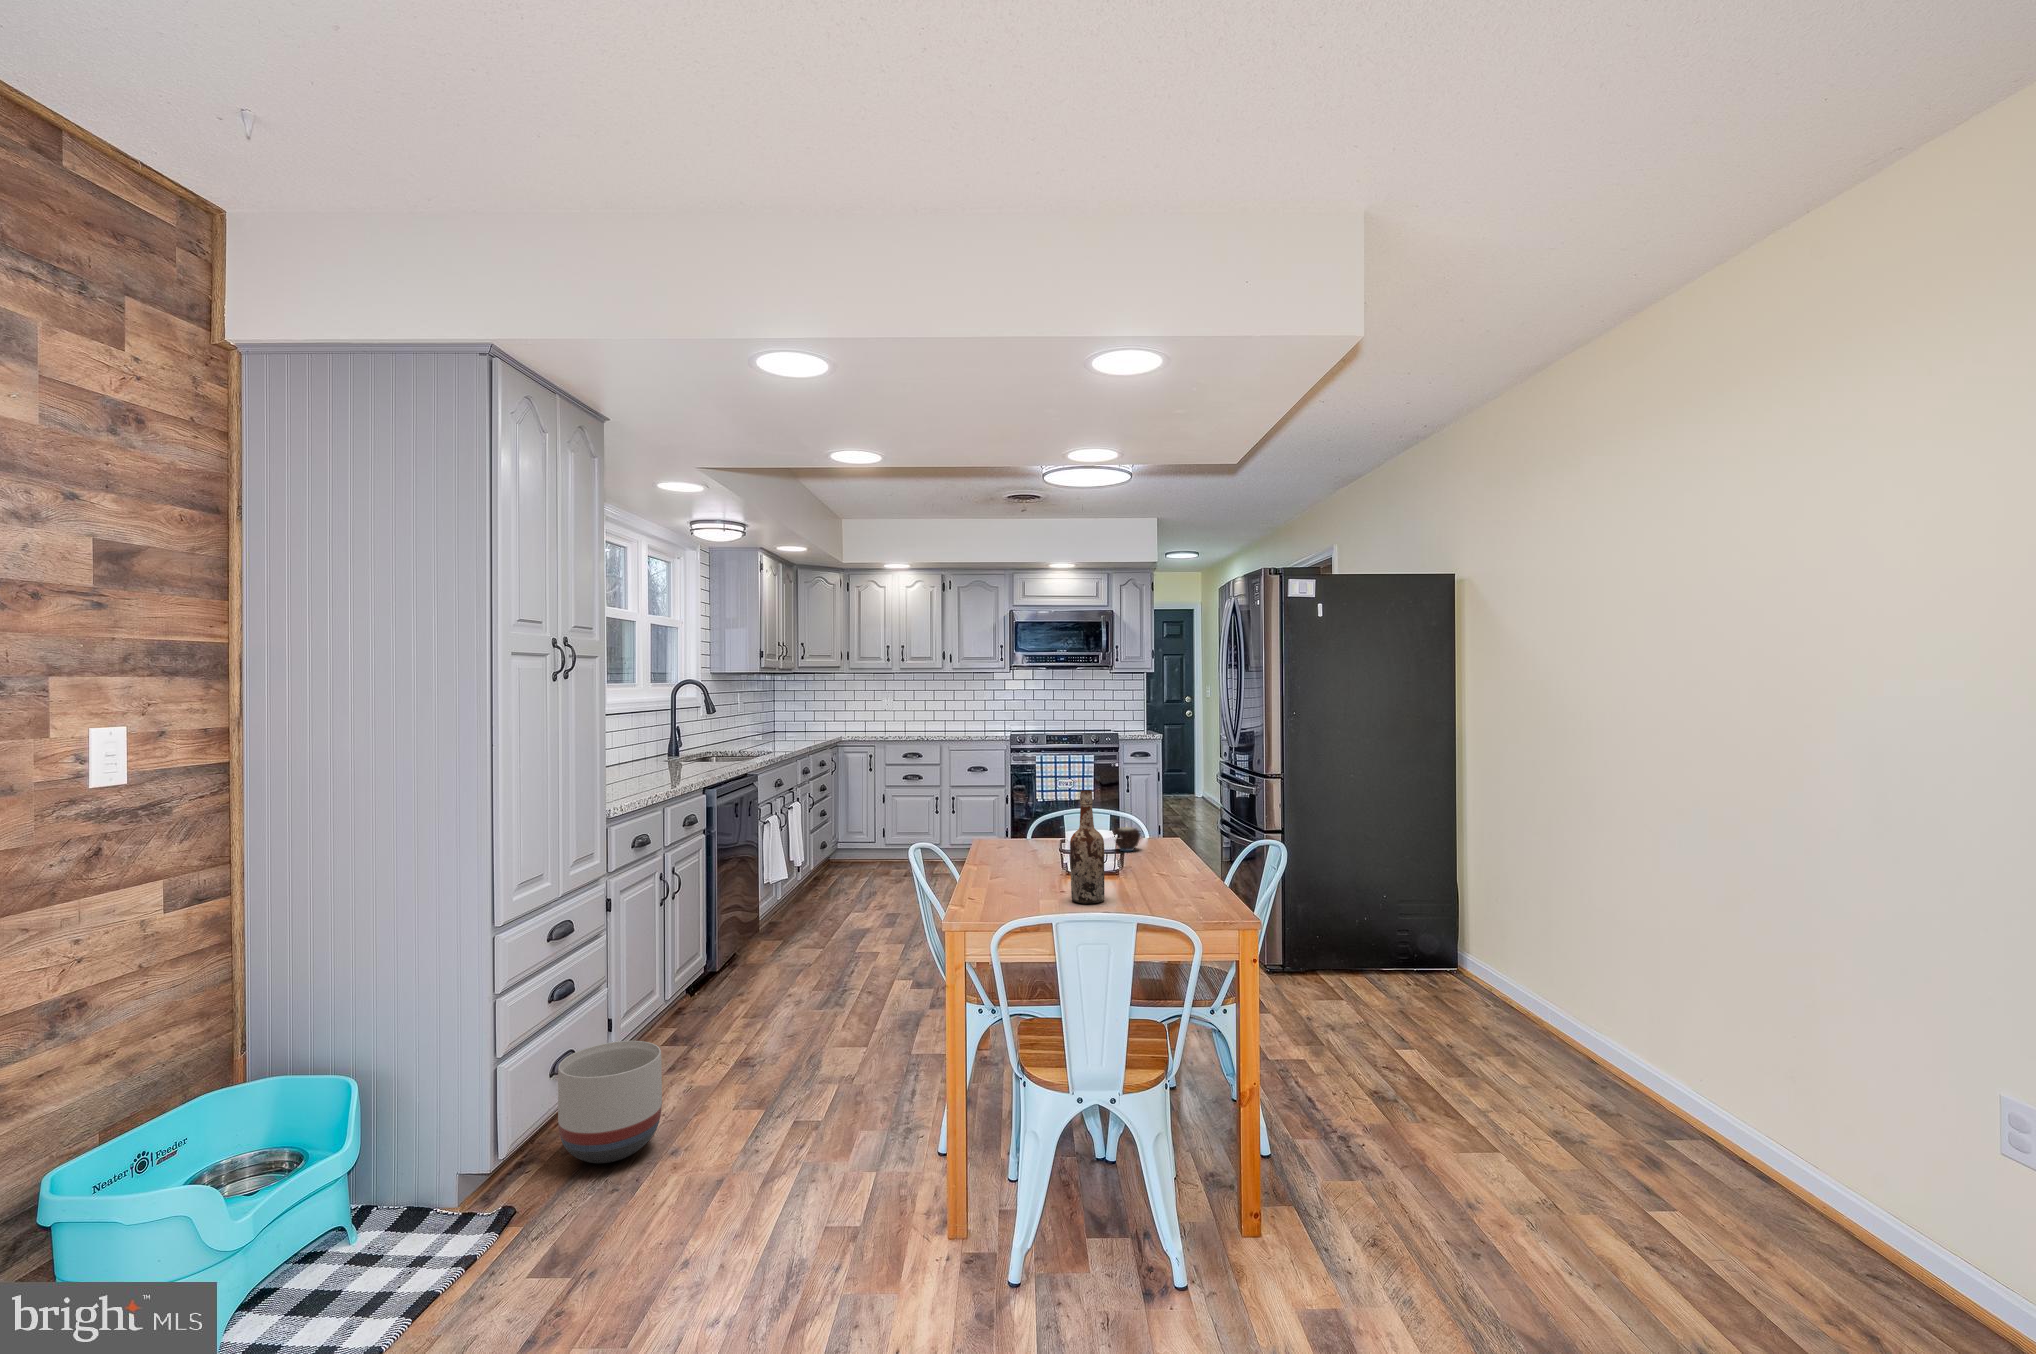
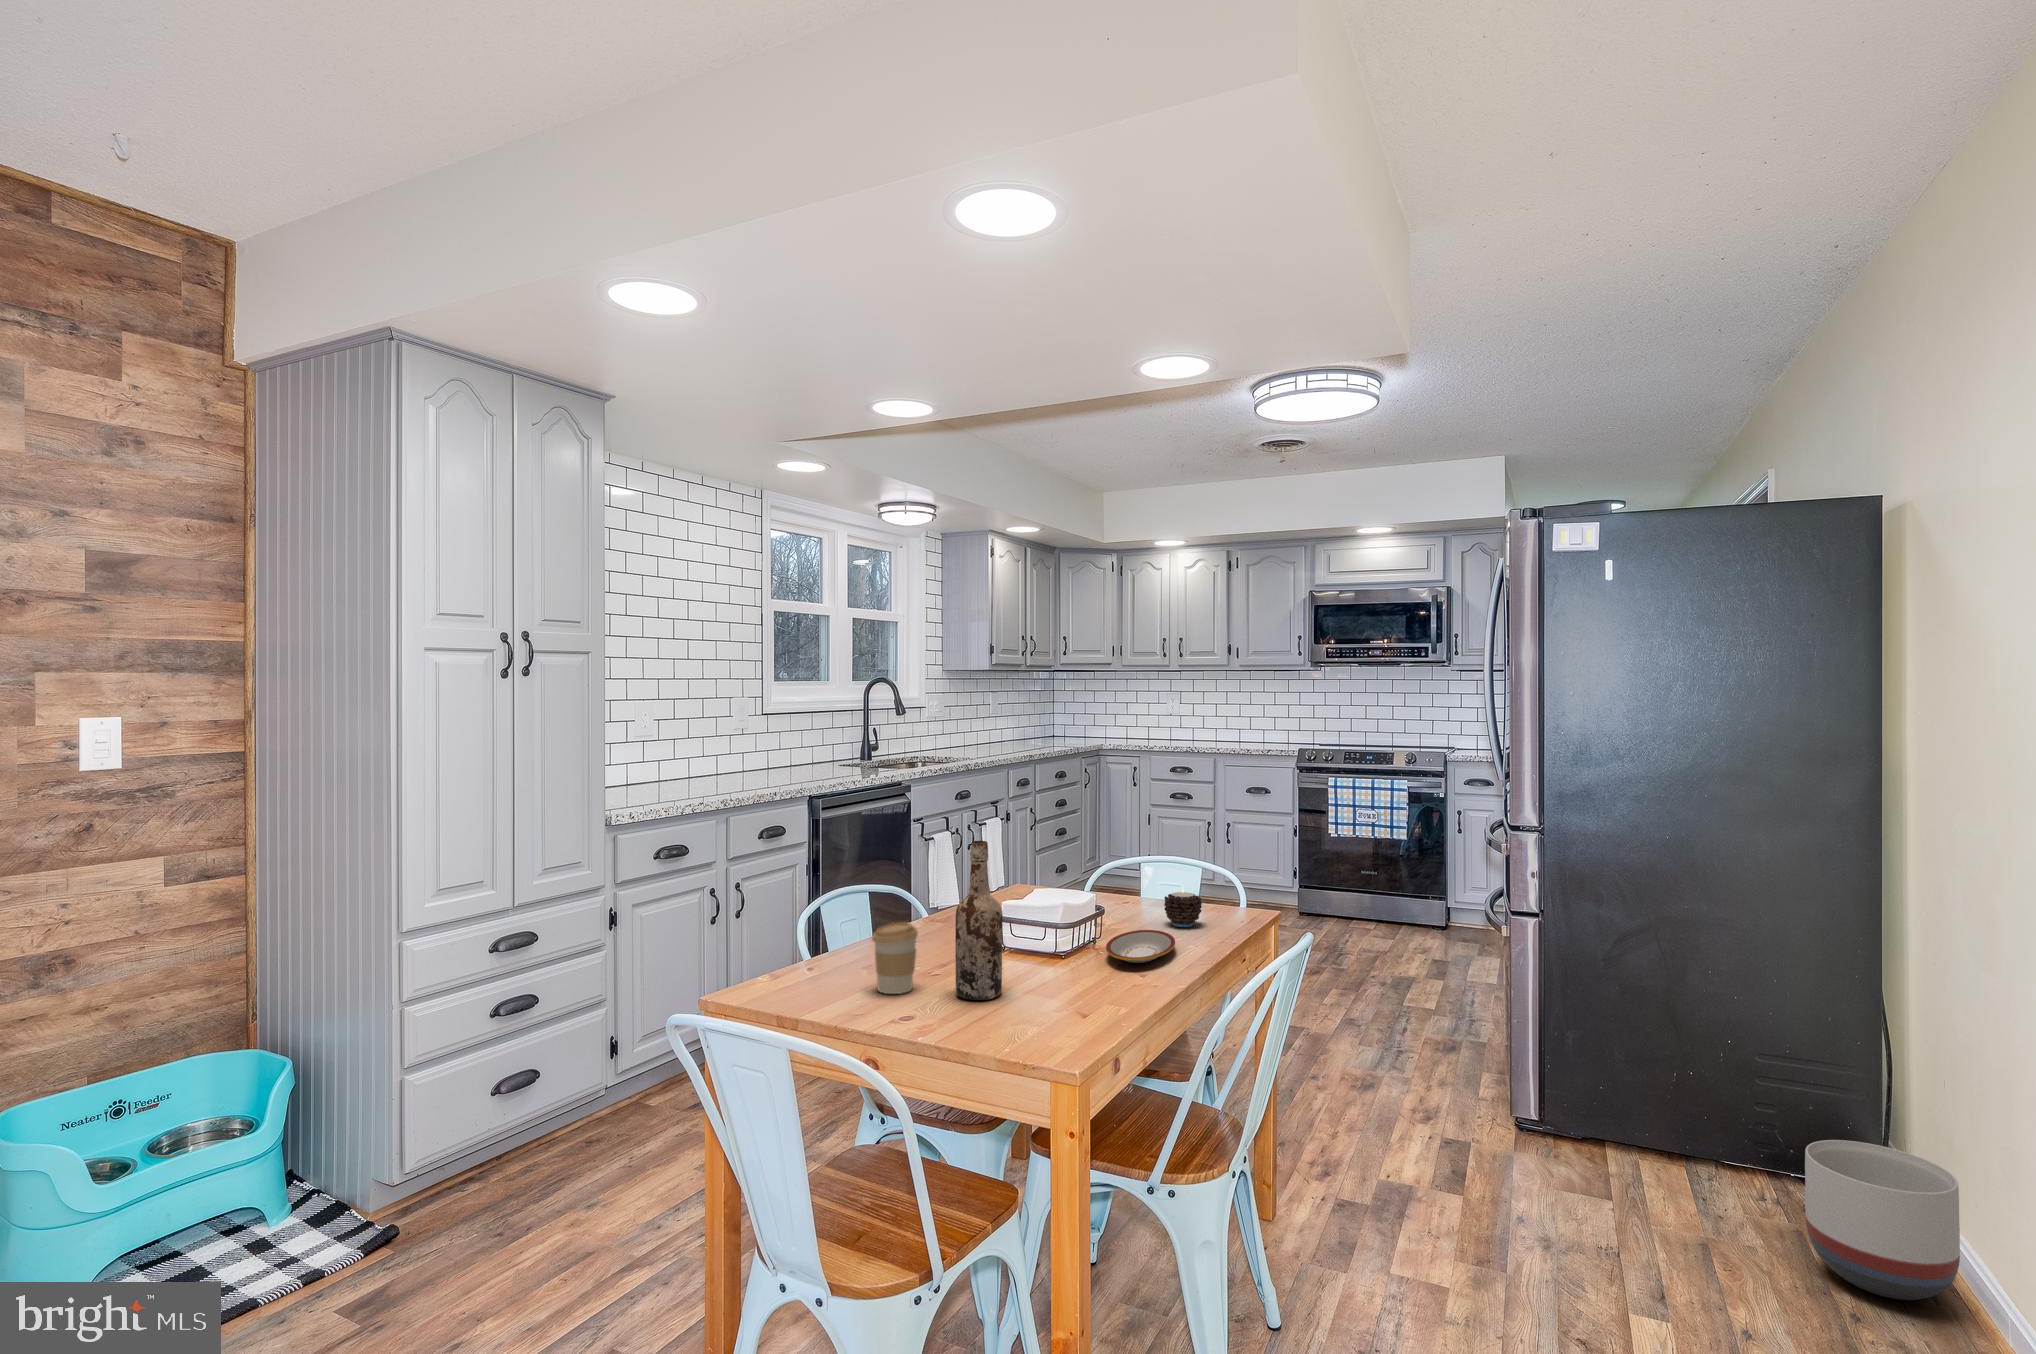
plate: none [1113,853,1164,872] -> present [1106,930,1175,963]
coffee cup: none [1008,856,1042,908] -> present [872,922,918,994]
planter: present [558,1041,662,1163] -> present [1805,1140,1960,1300]

